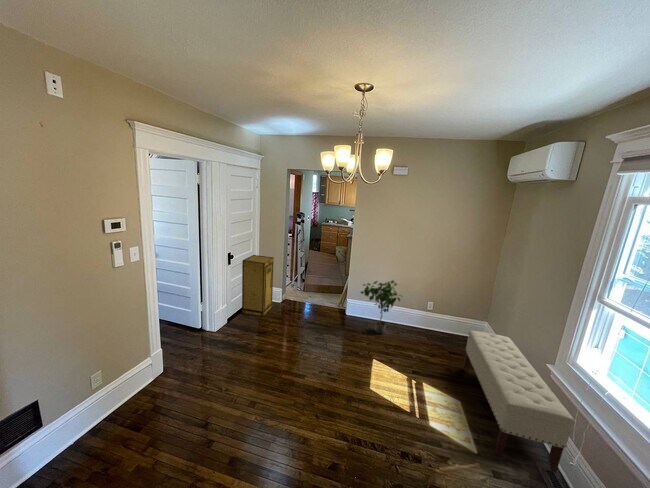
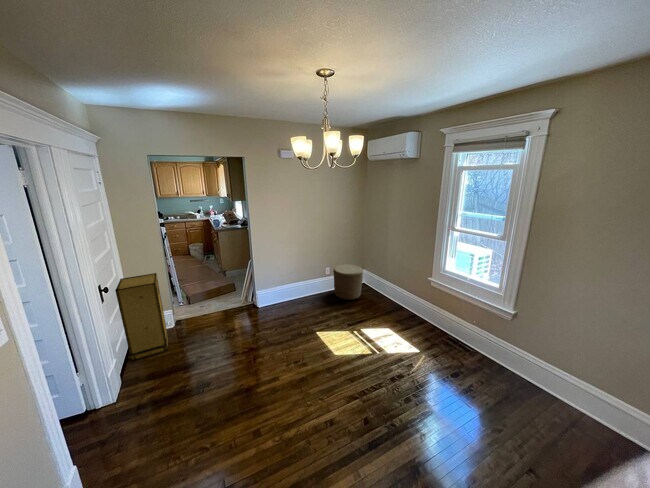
potted plant: present [361,280,402,335] -> none [278,258,311,311]
woven basket: none [429,304,471,351] -> present [333,264,363,300]
bench: present [463,330,575,472] -> none [372,273,457,346]

